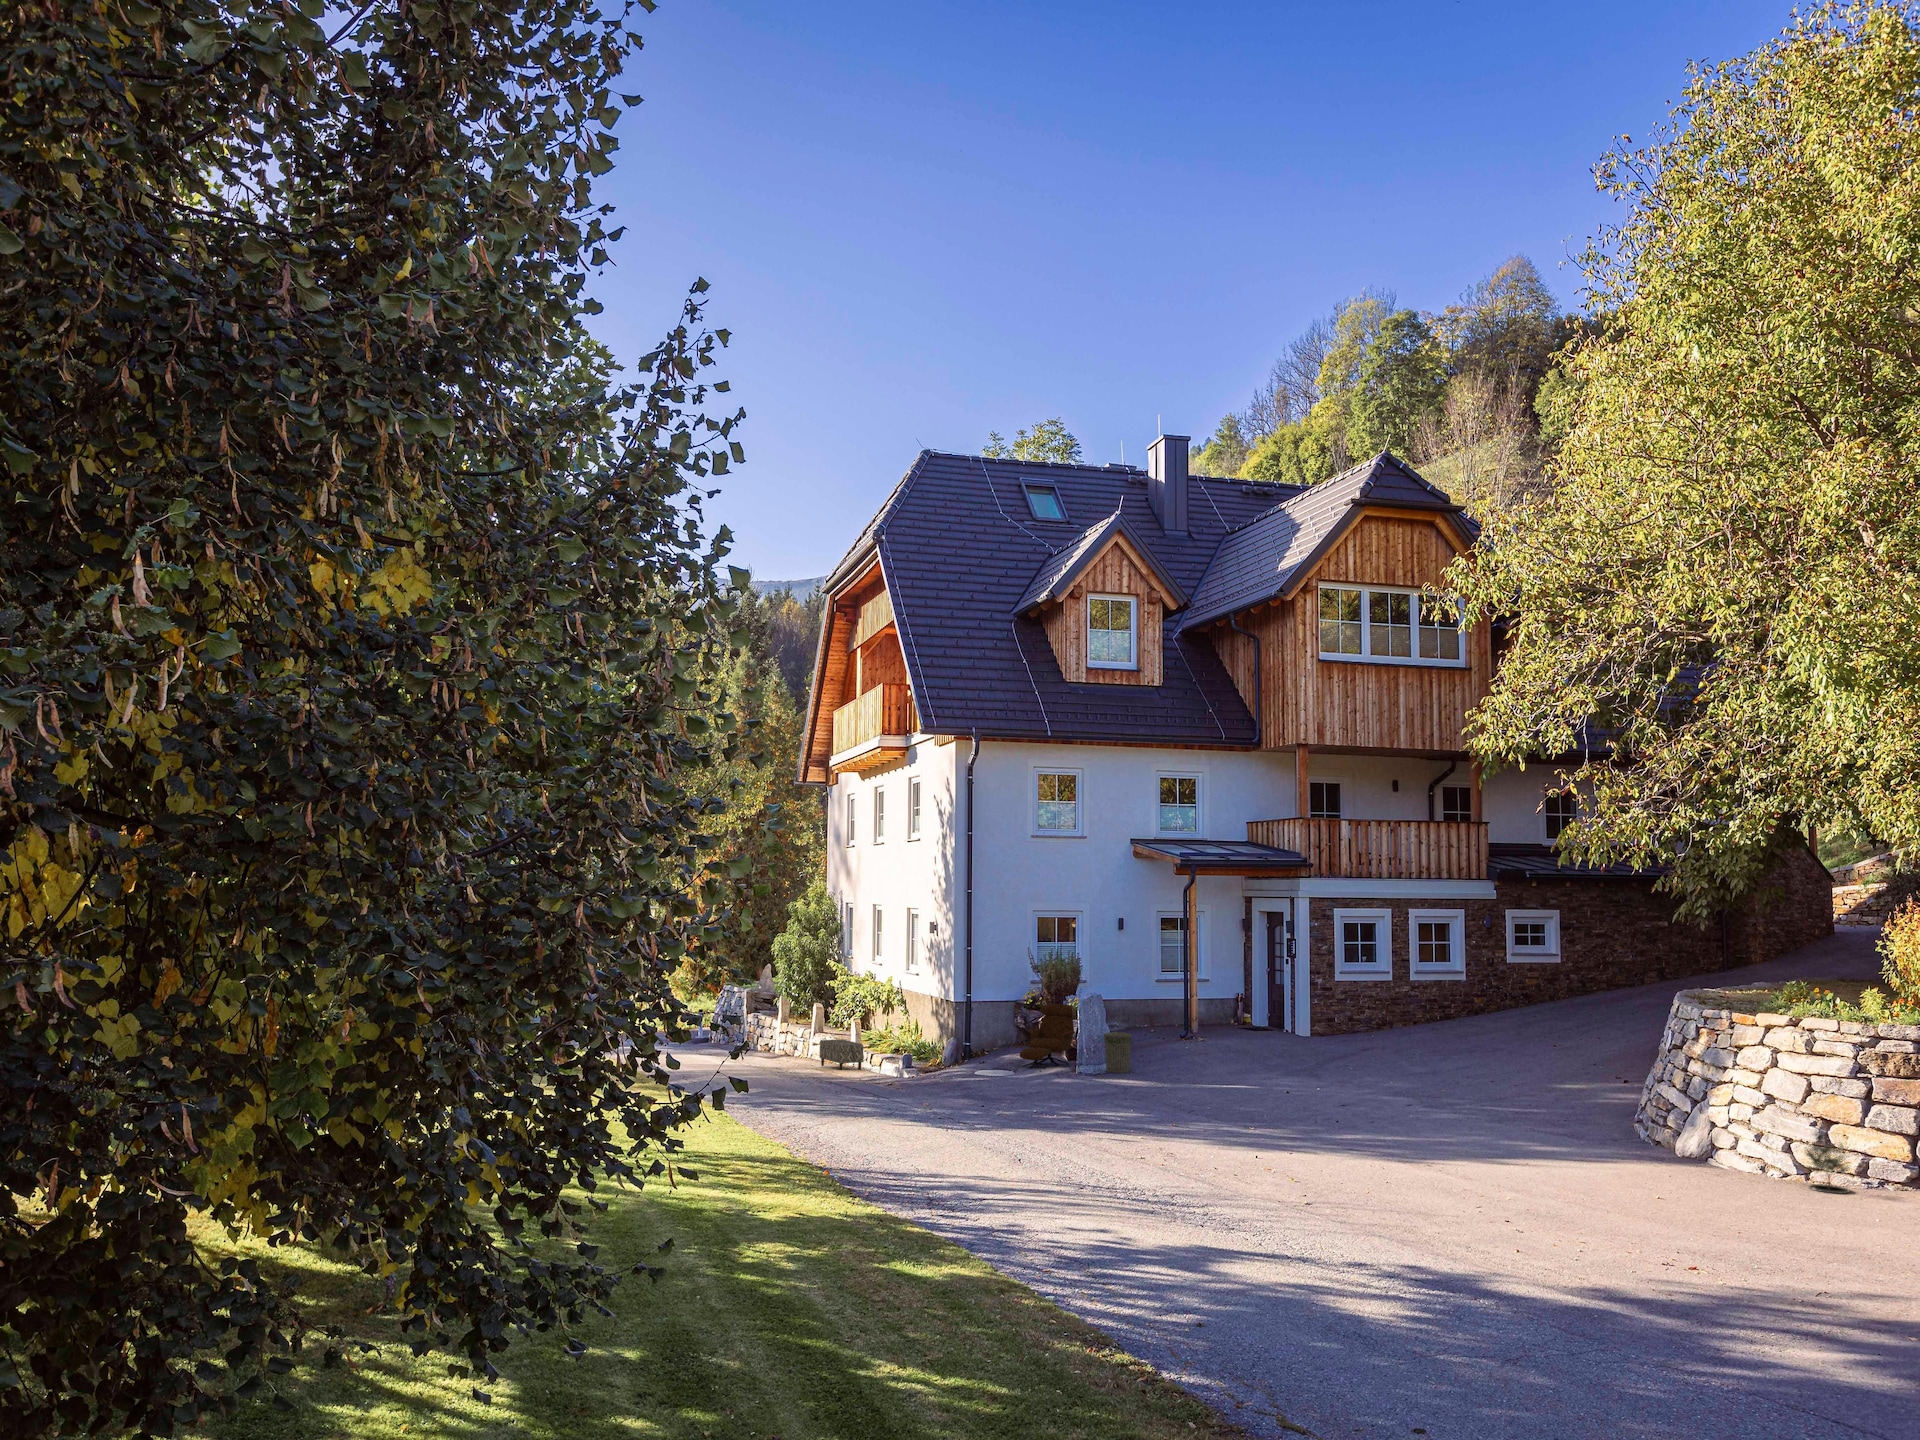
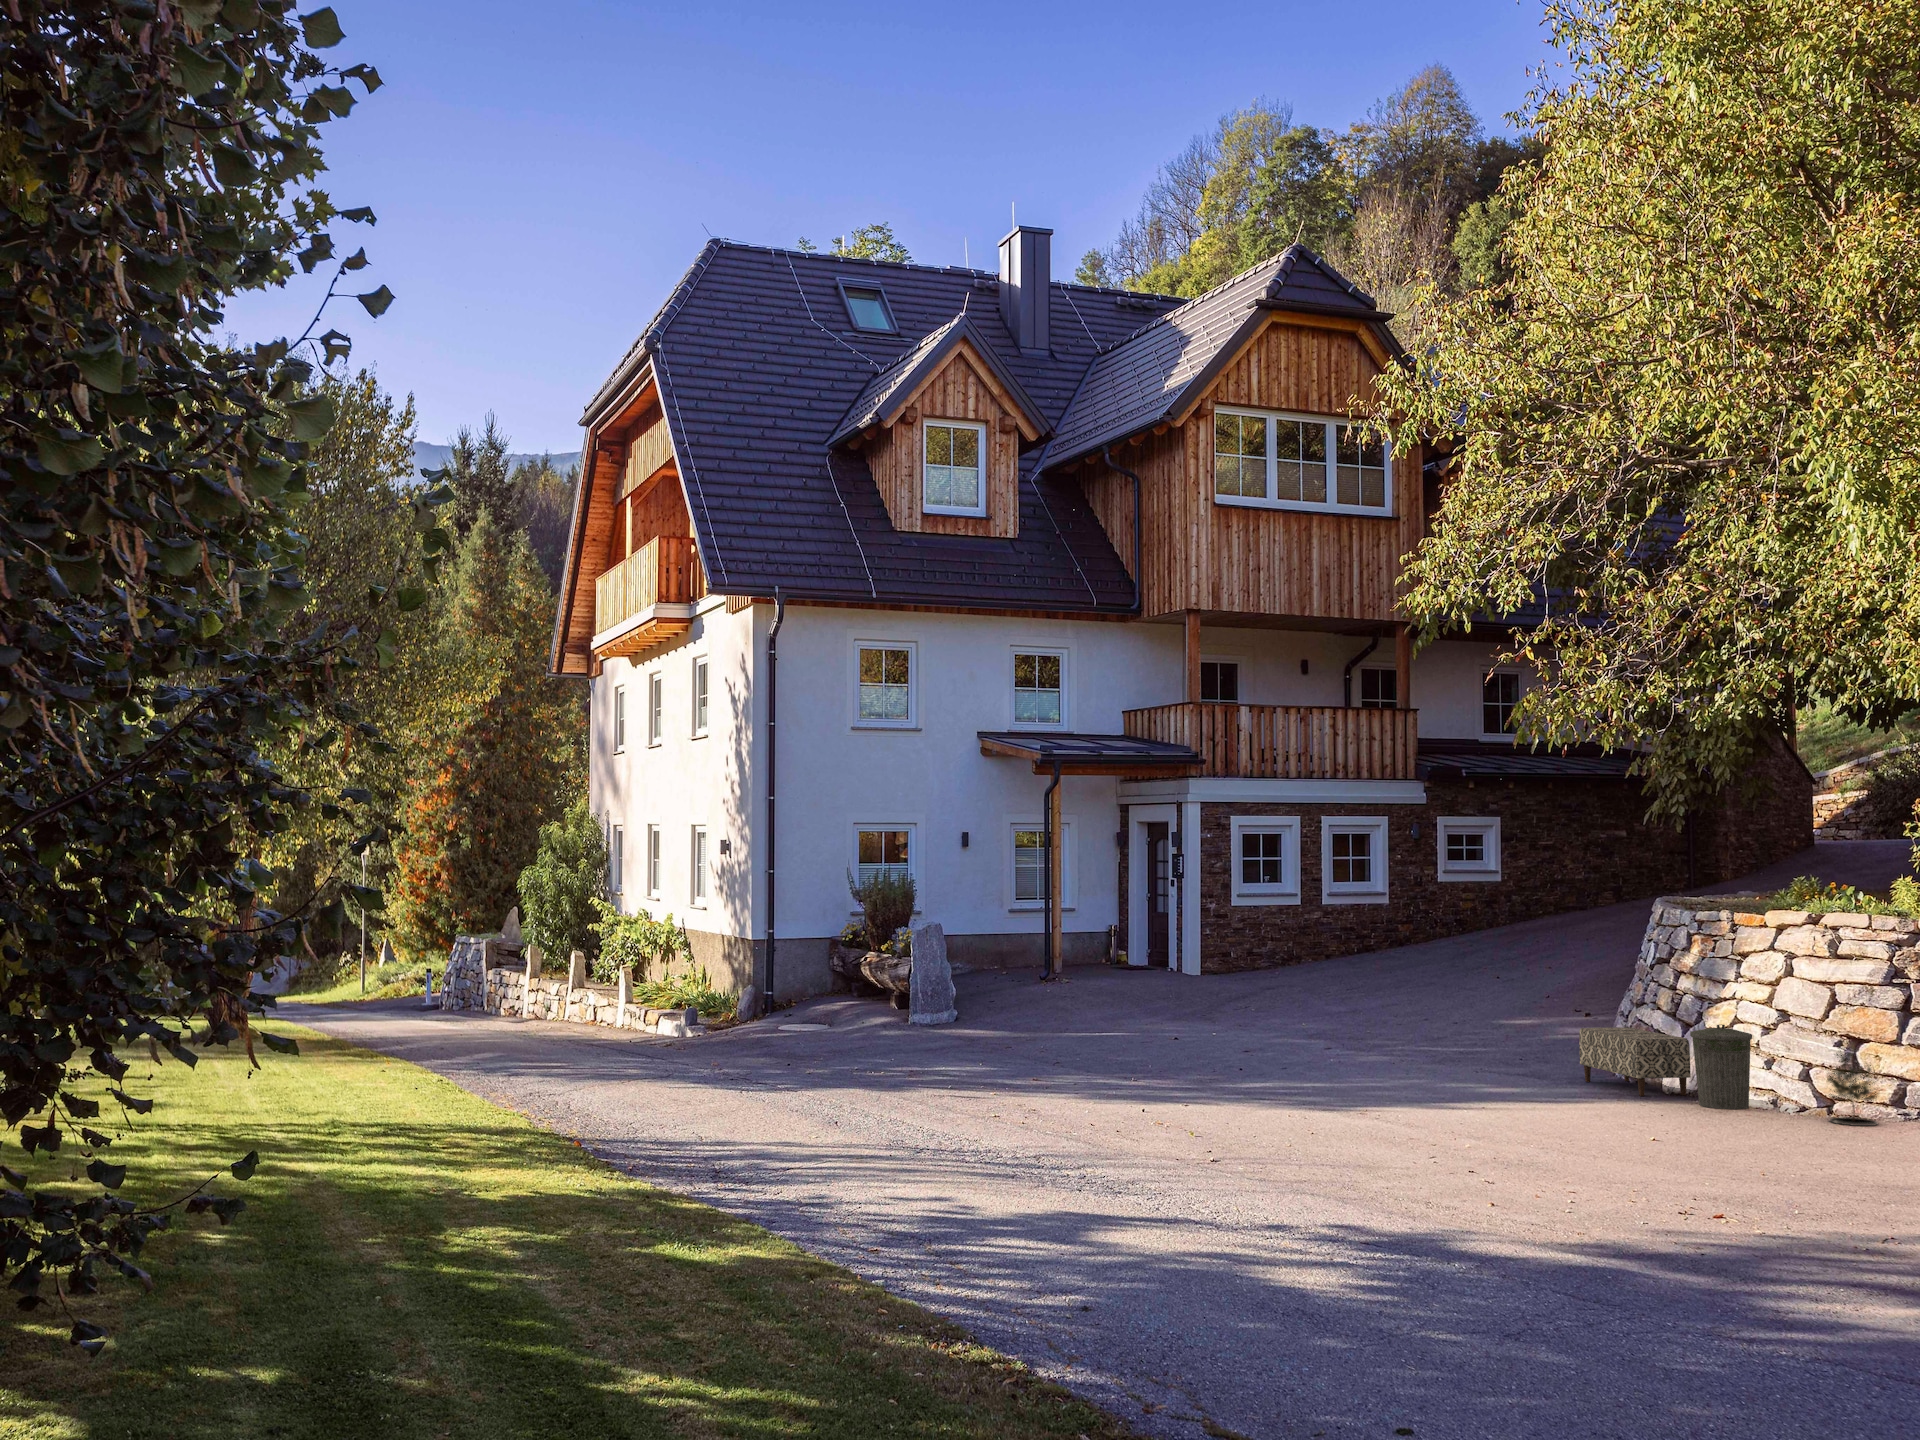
lounge chair: present [1020,1004,1075,1068] -> none [838,940,910,1022]
trash can: present [1104,1031,1132,1073] -> present [1690,1024,1752,1109]
bench: present [820,1039,863,1070] -> present [1579,1027,1691,1096]

